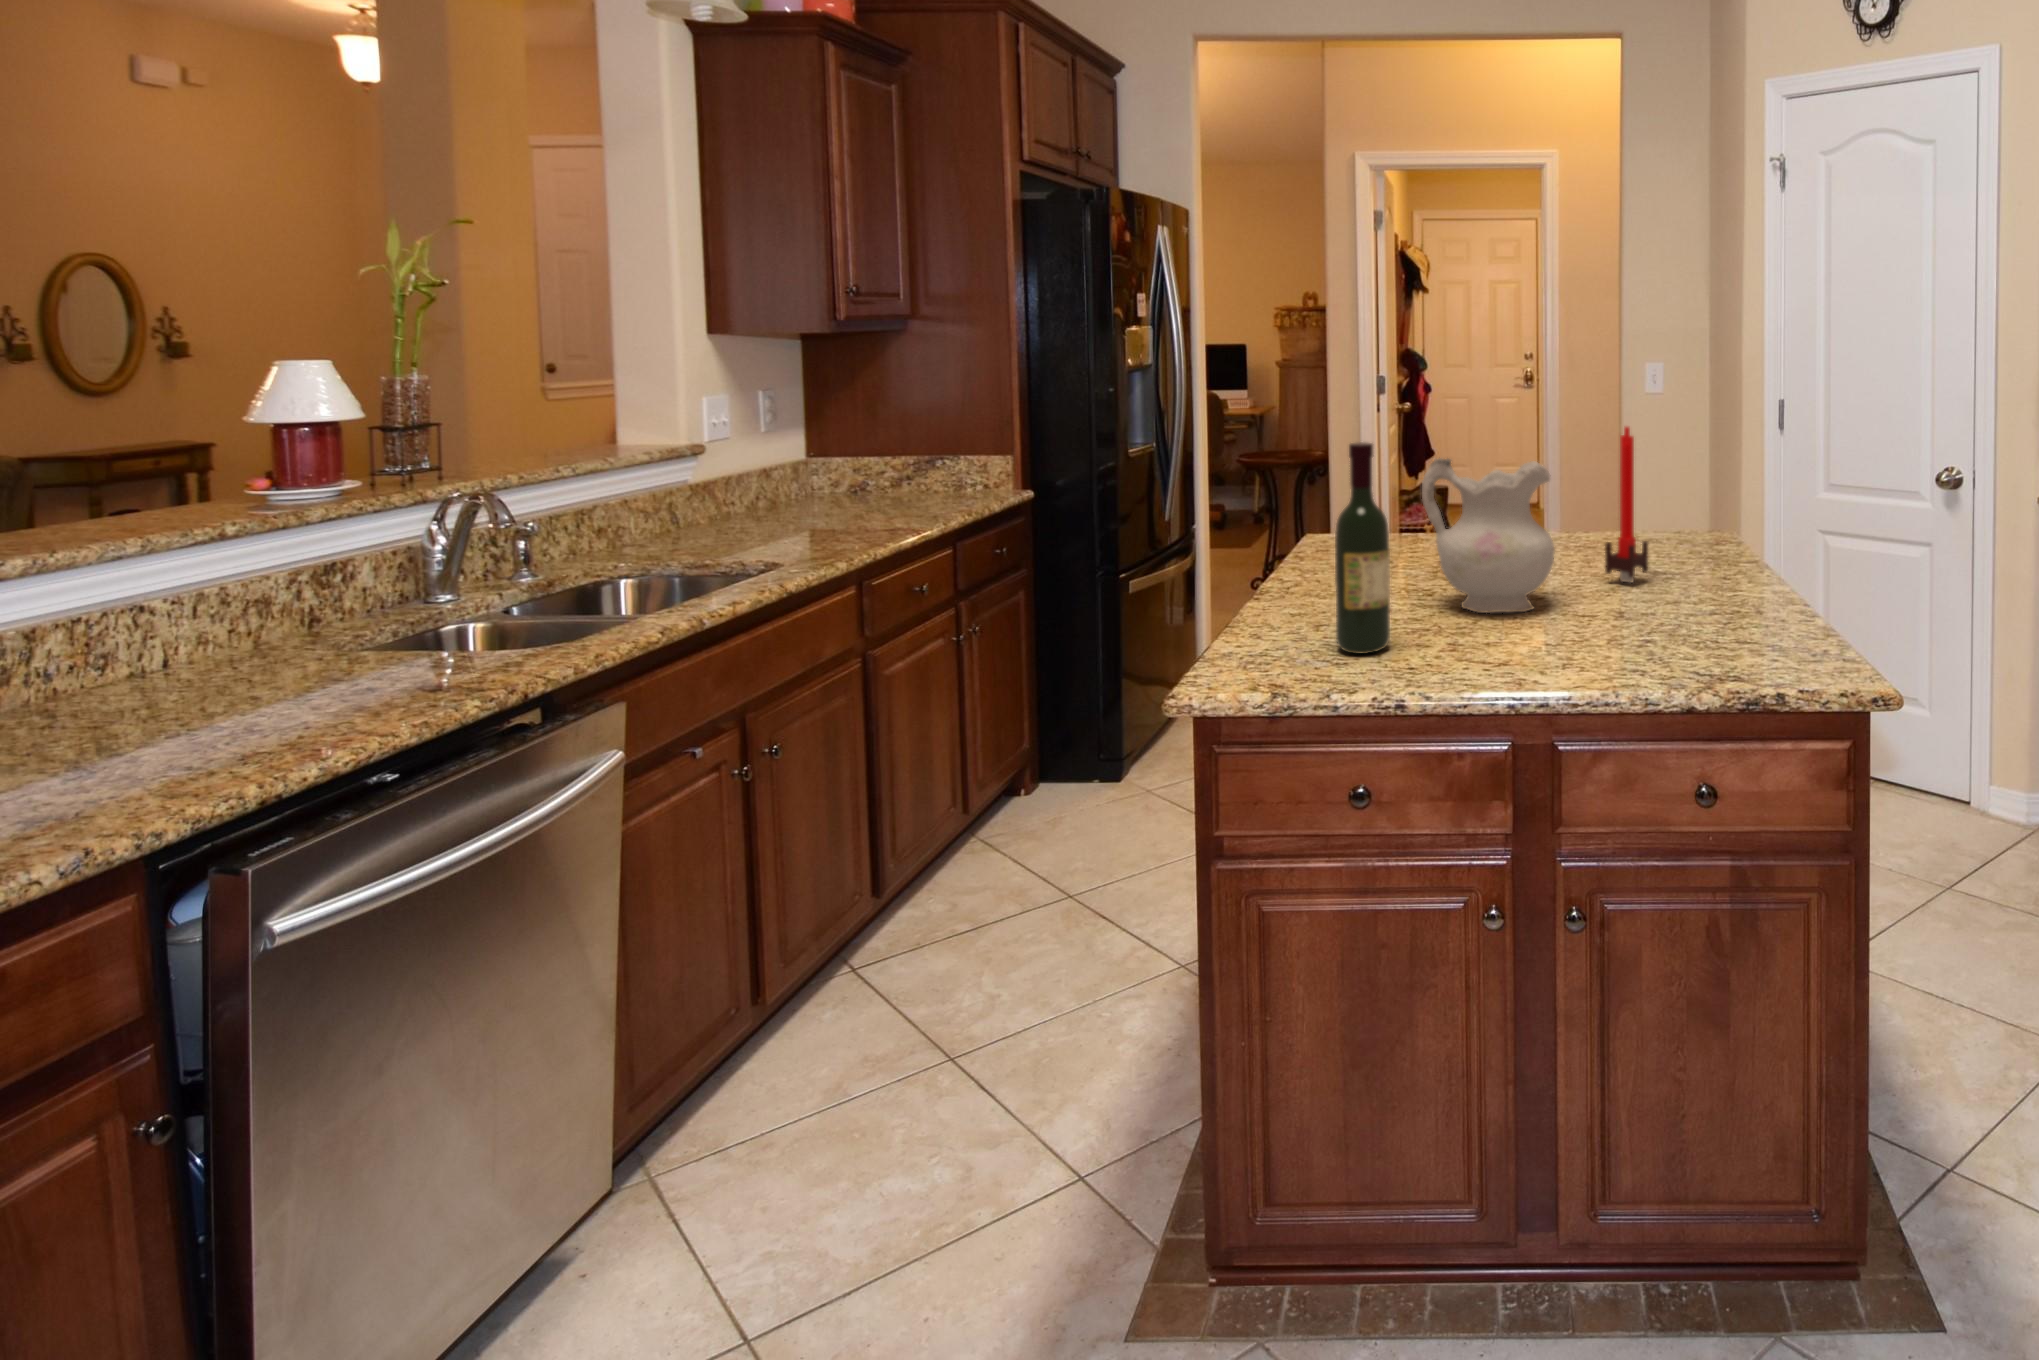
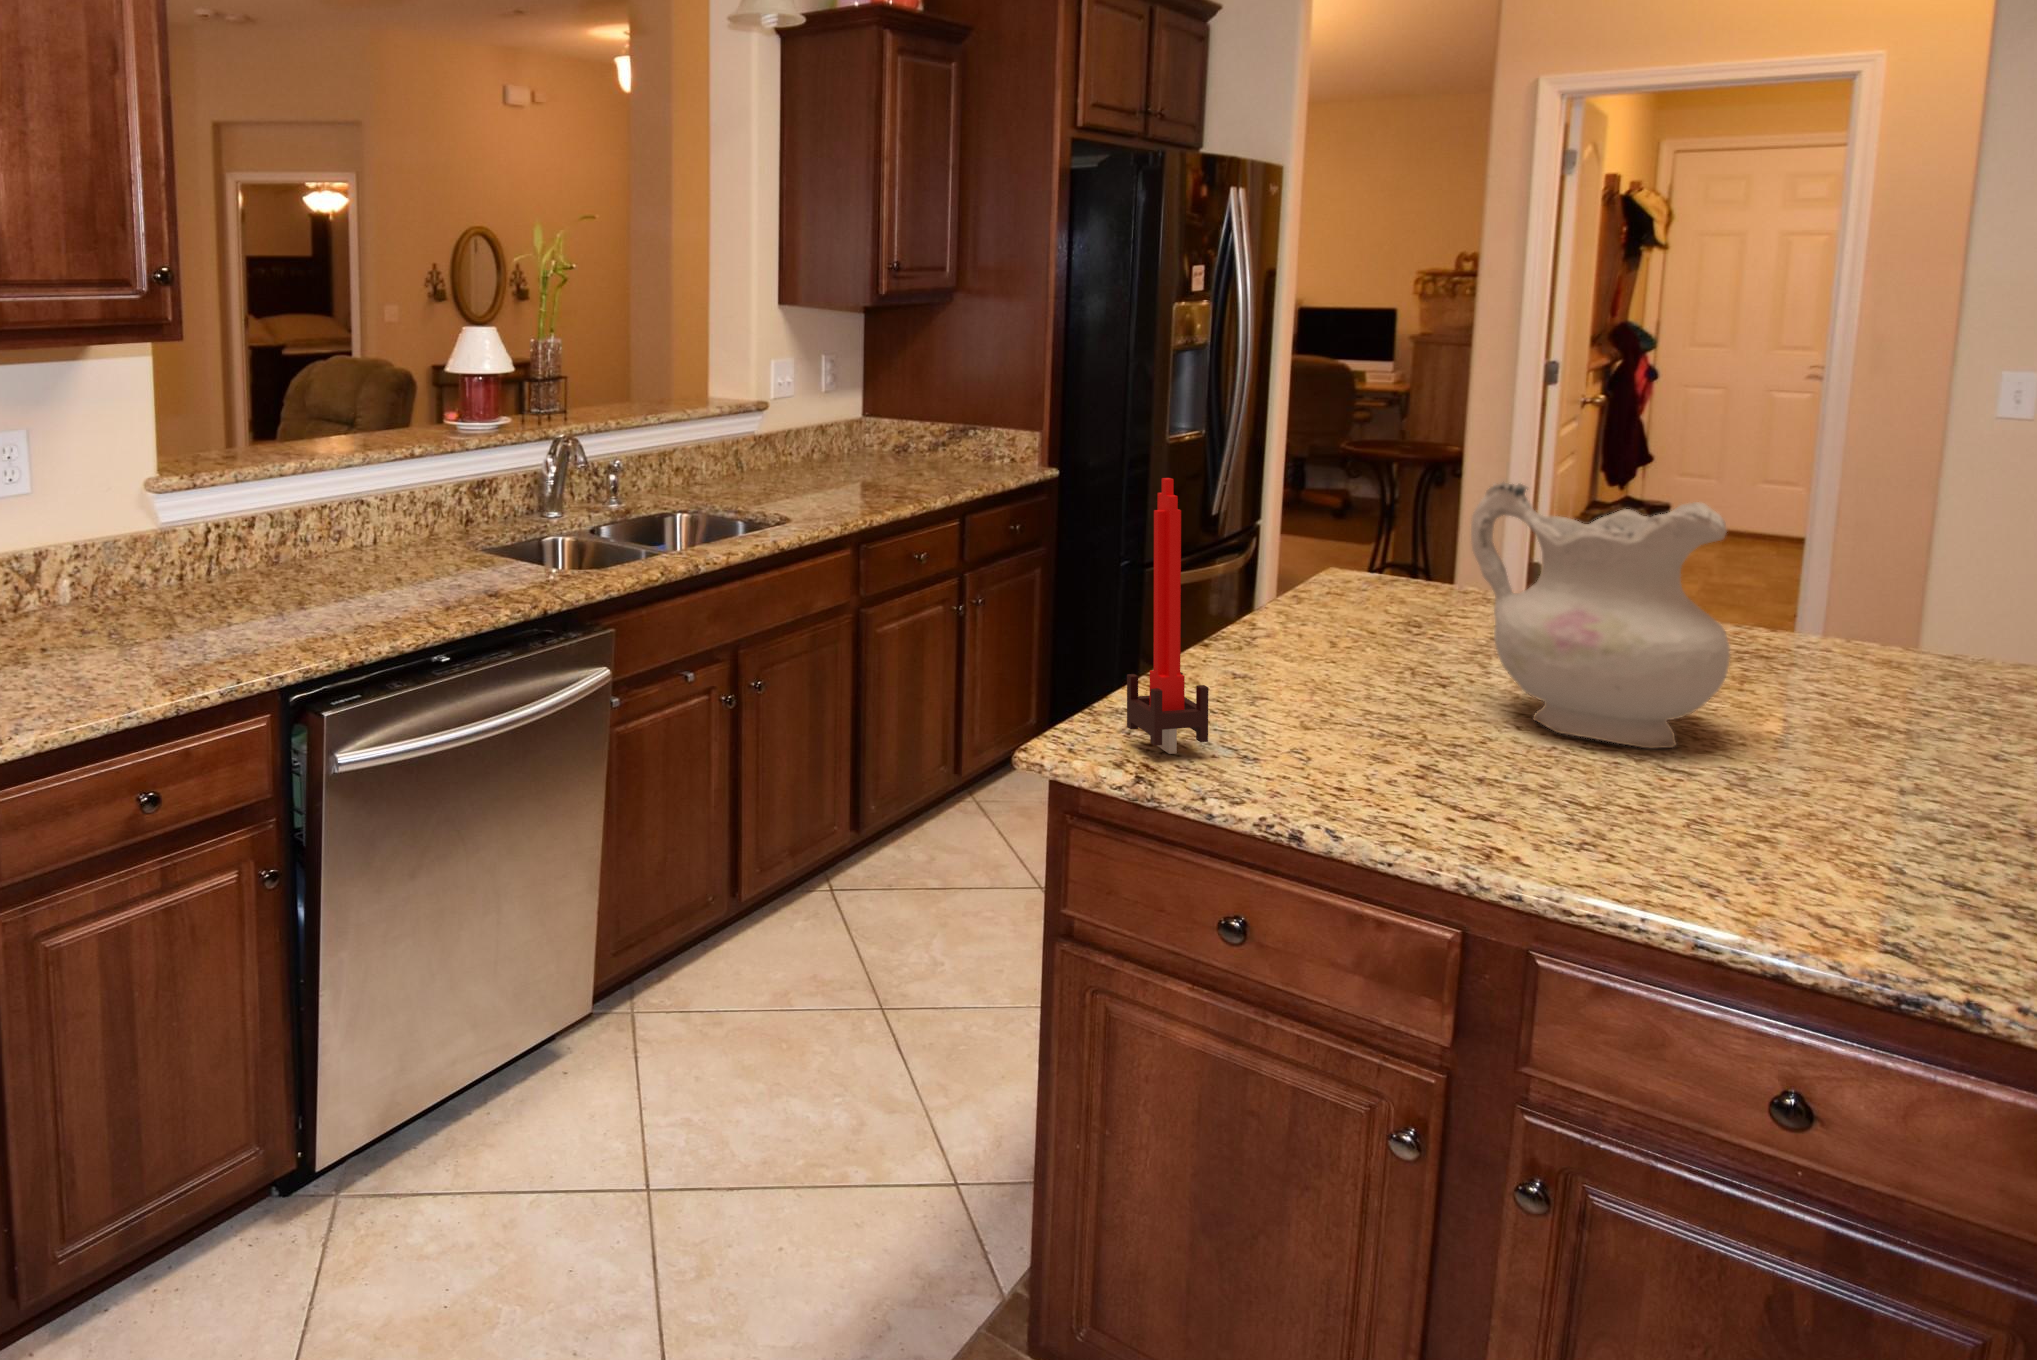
candle: present [1605,427,1648,583] -> present [1127,478,1208,754]
wine bottle: present [1335,442,1390,654] -> none [1268,451,1358,754]

